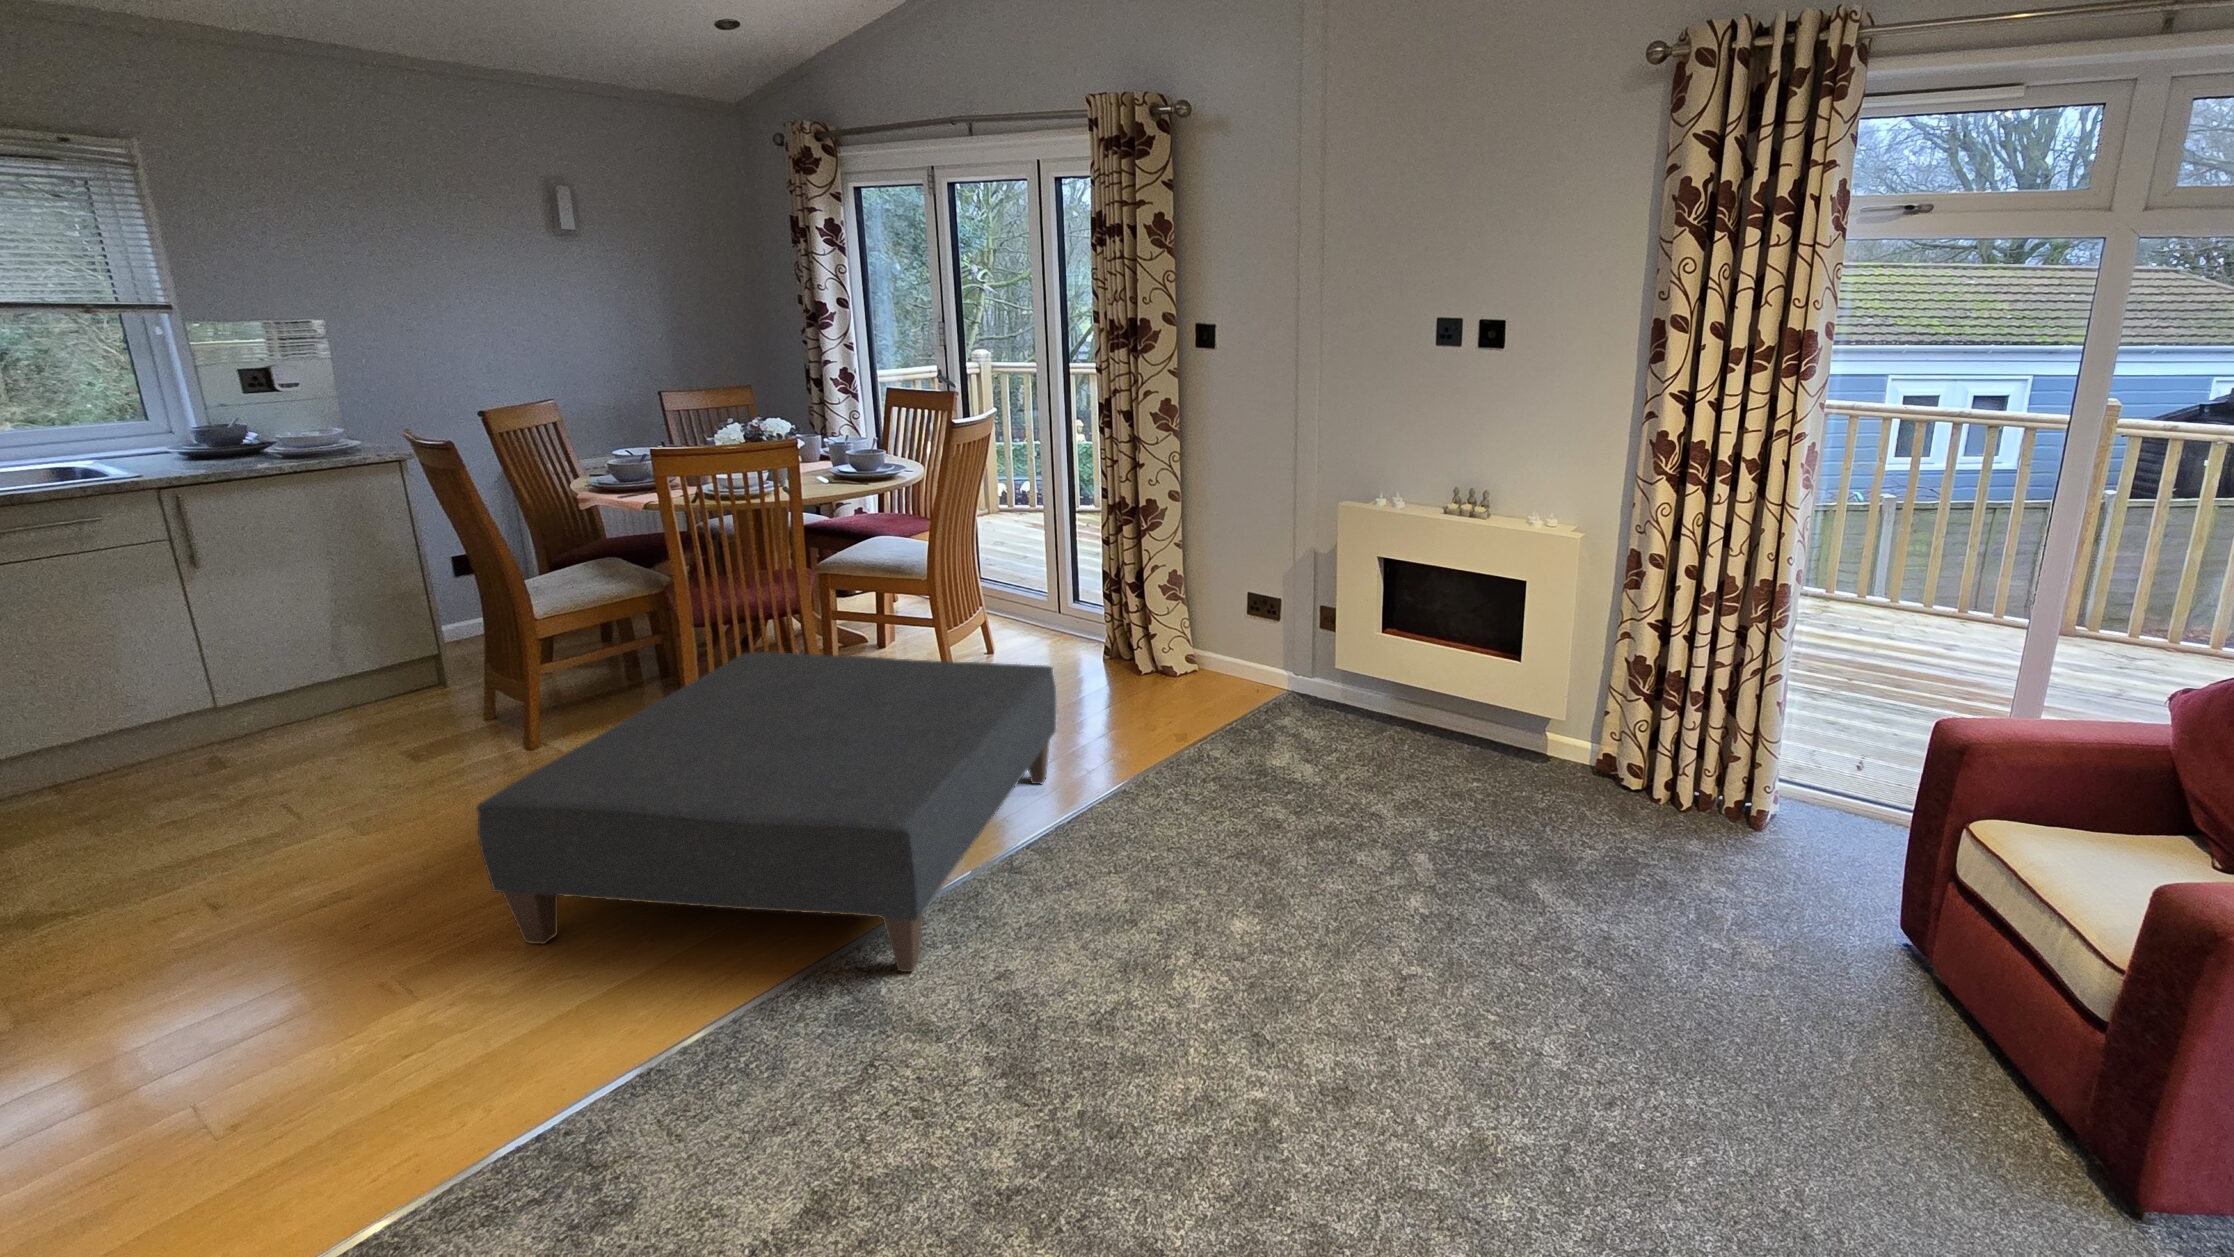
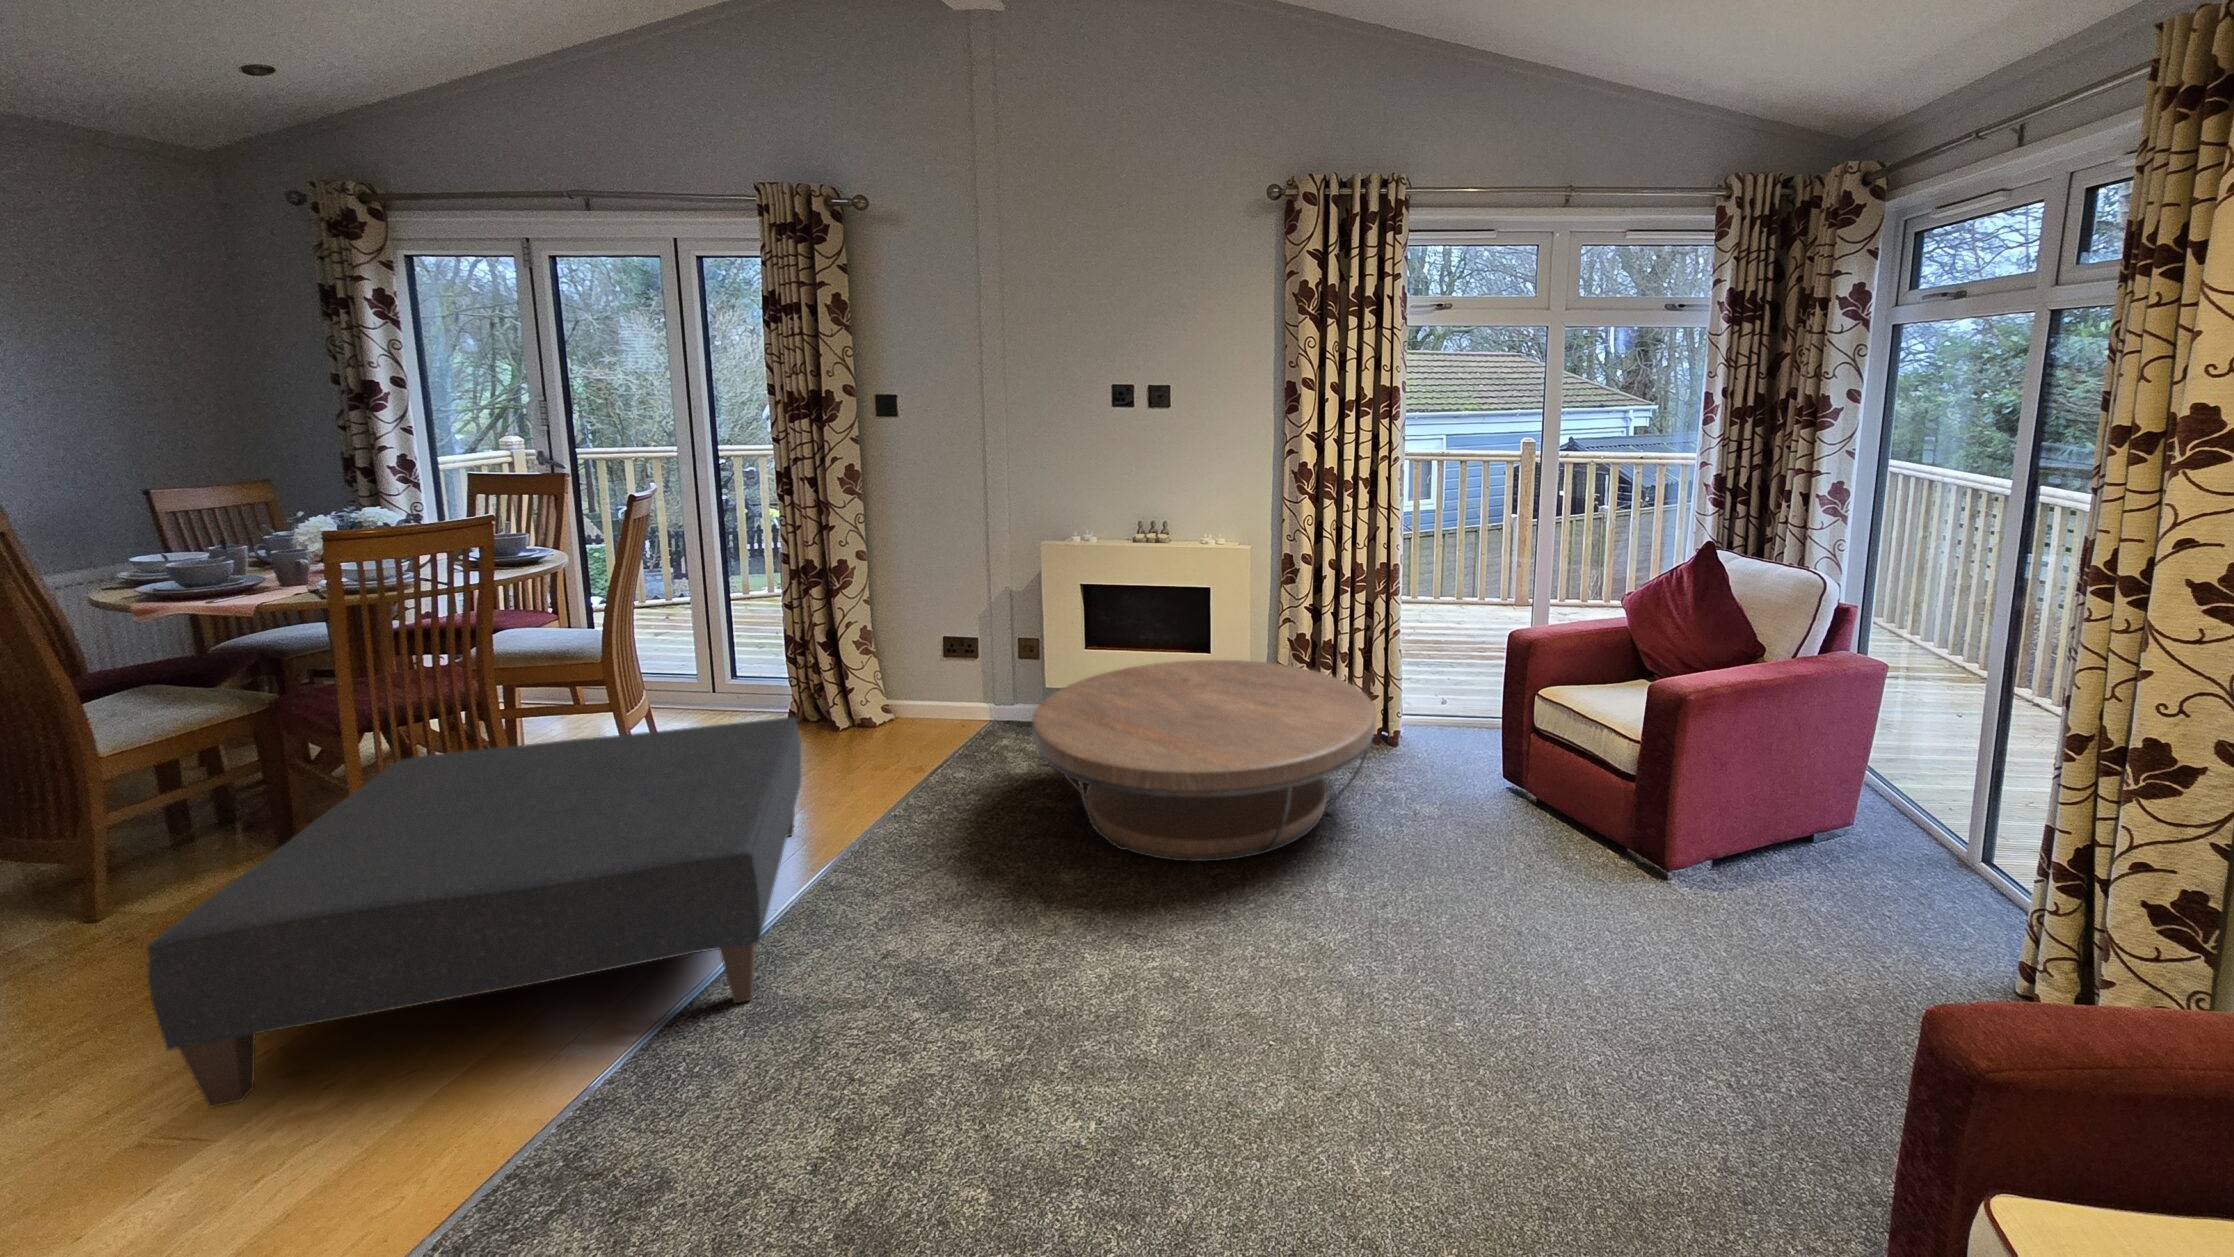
coffee table: none [1264,661,1704,946] -> present [1032,660,1376,861]

